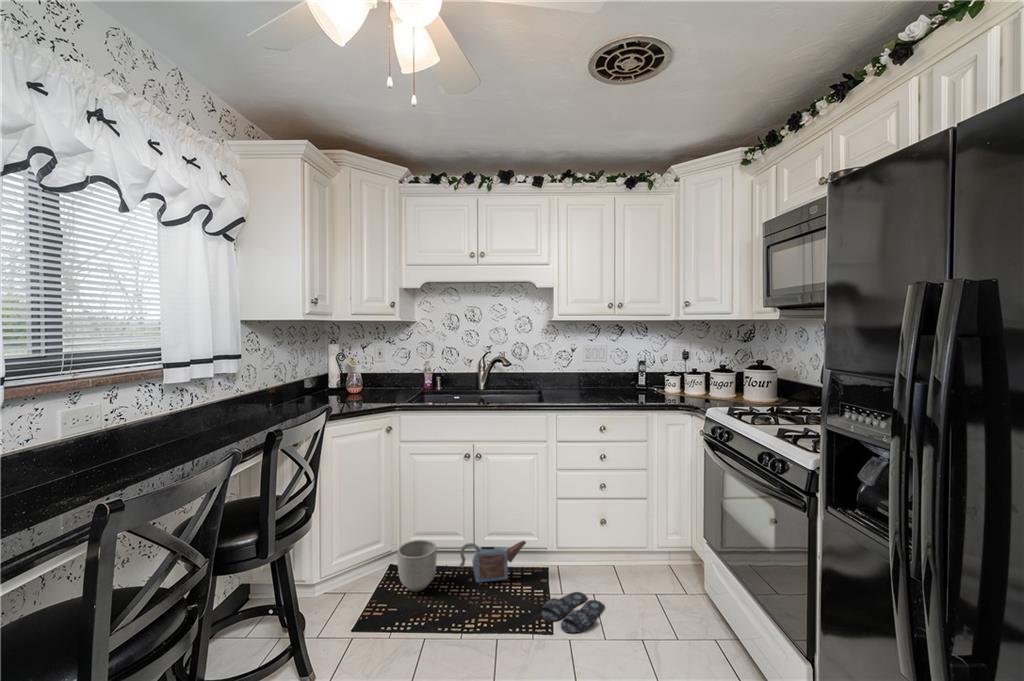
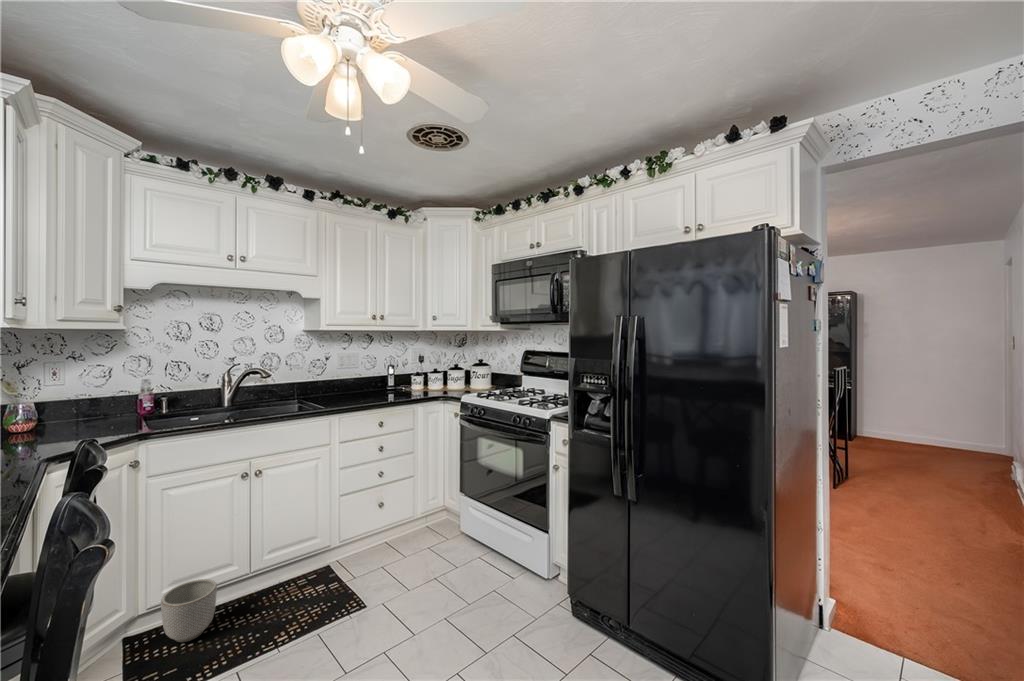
watering can: present [460,541,526,582] -> none [242,544,313,603]
slippers: present [541,592,604,633] -> none [346,571,397,604]

